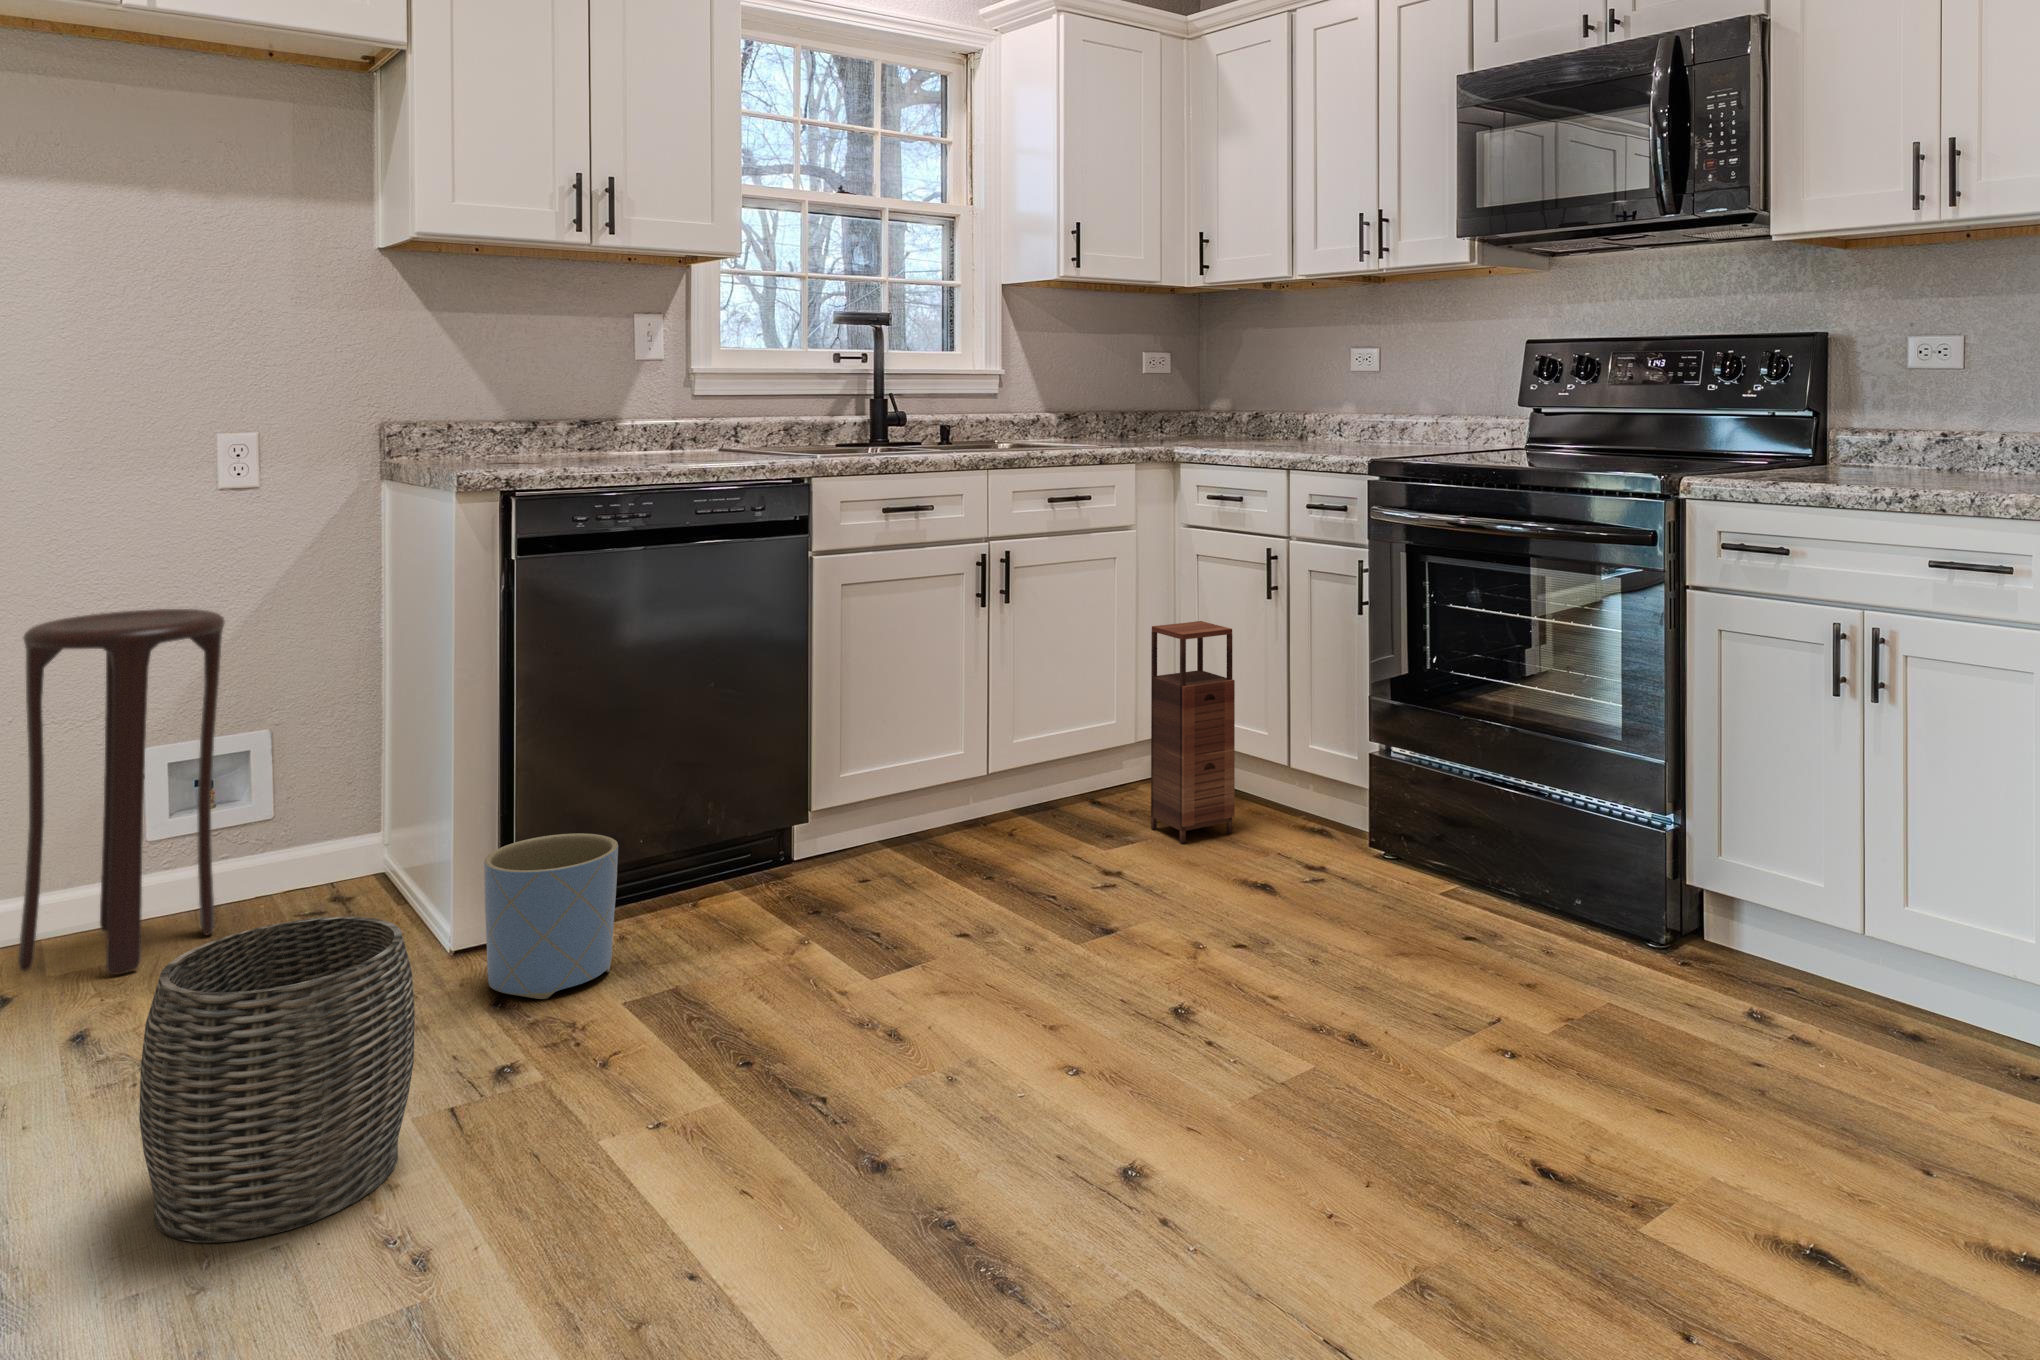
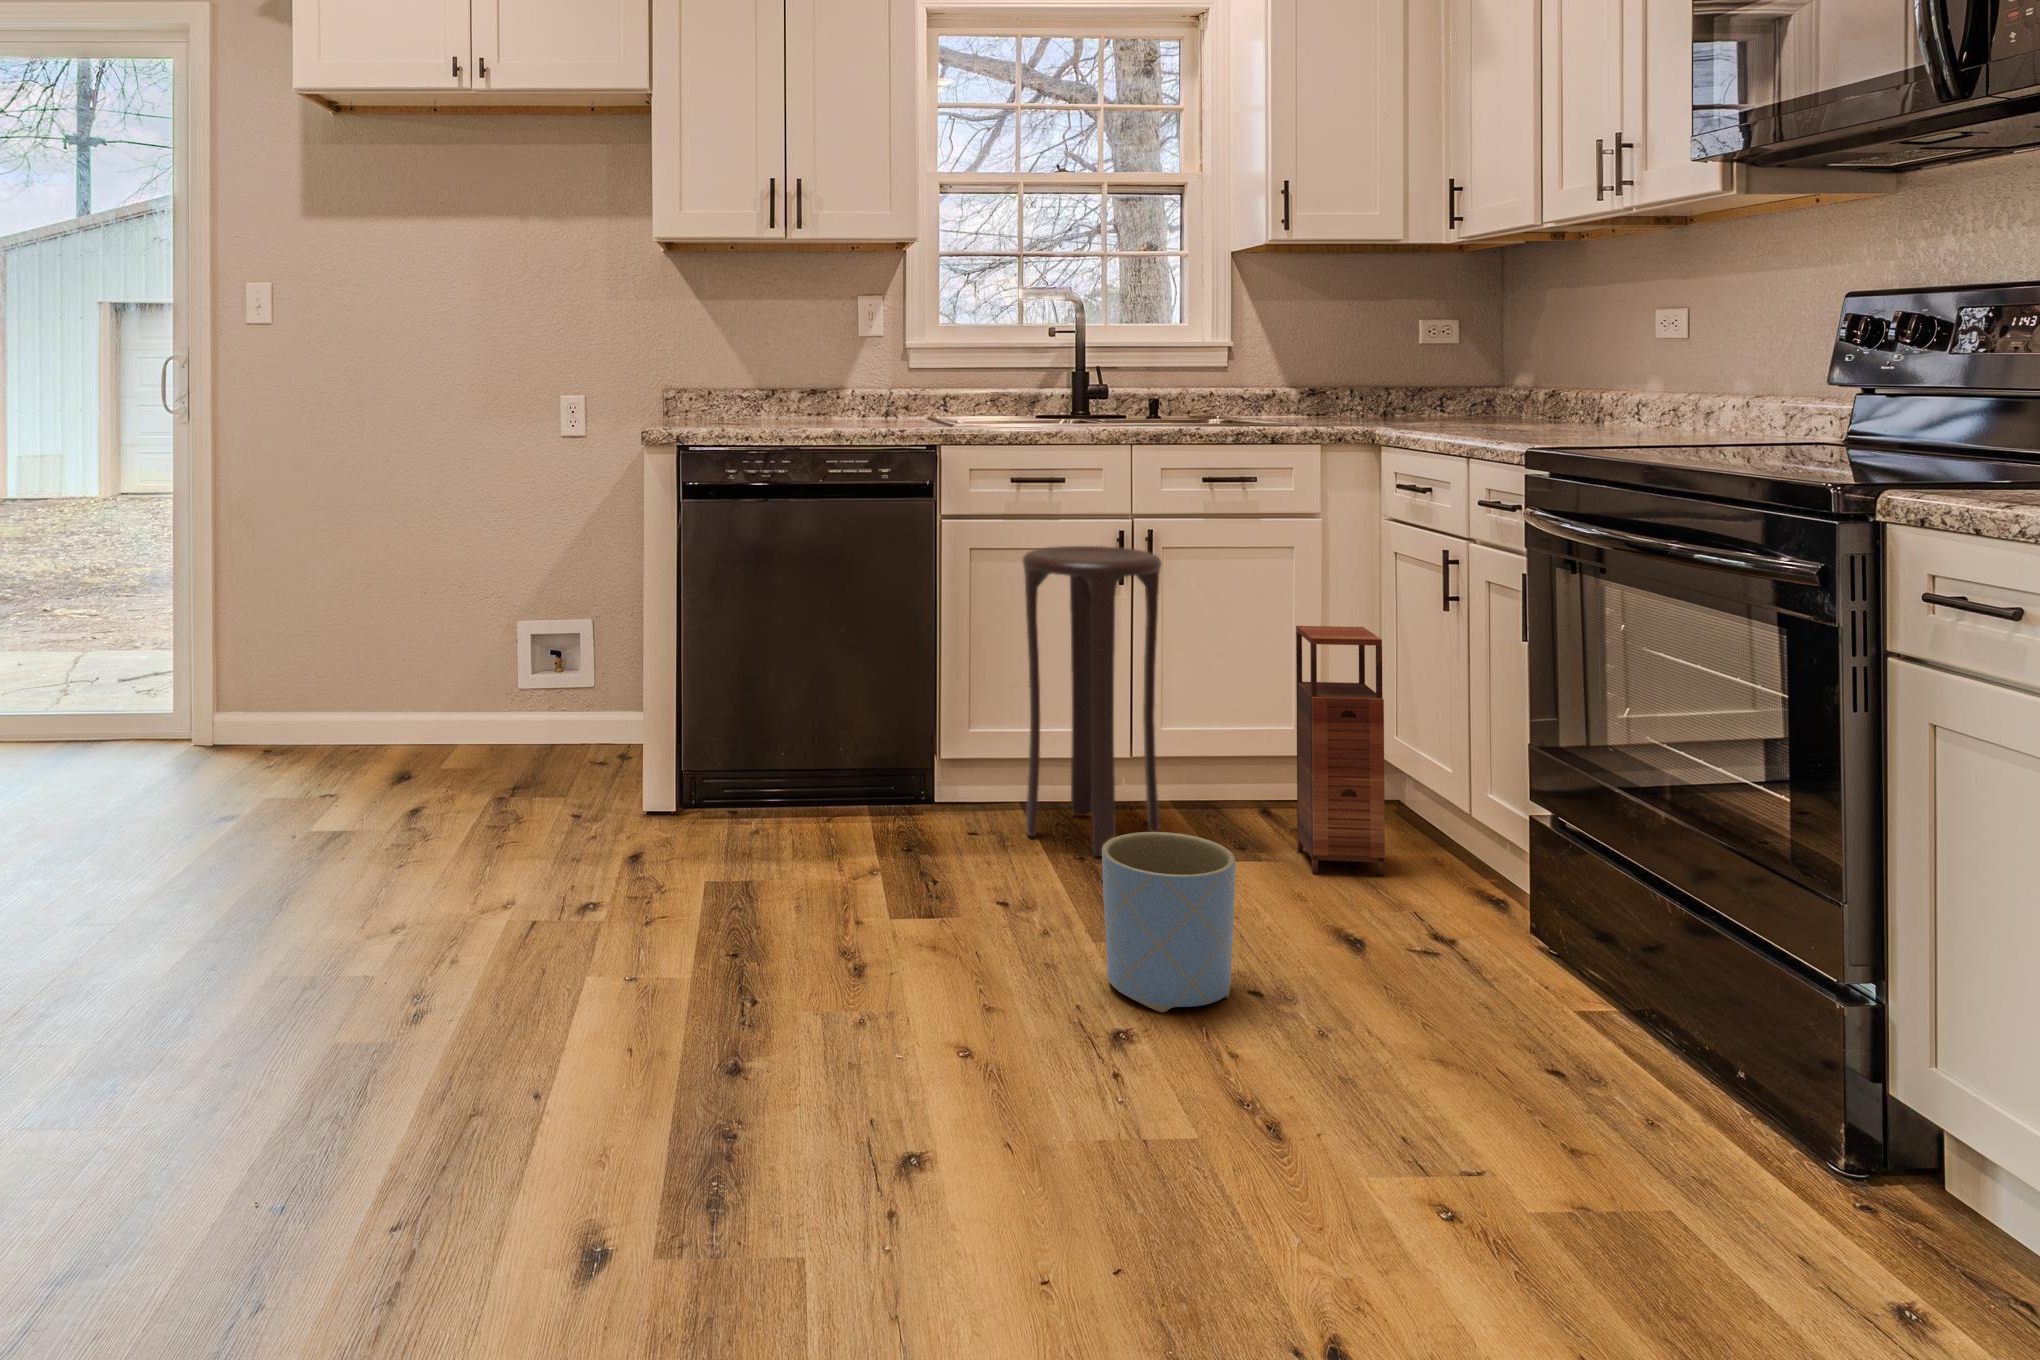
stool: present [18,609,225,975] -> present [1023,546,1162,856]
planter: present [484,833,618,999] -> present [1102,832,1236,1012]
woven basket: present [139,917,415,1243] -> none [295,758,473,982]

